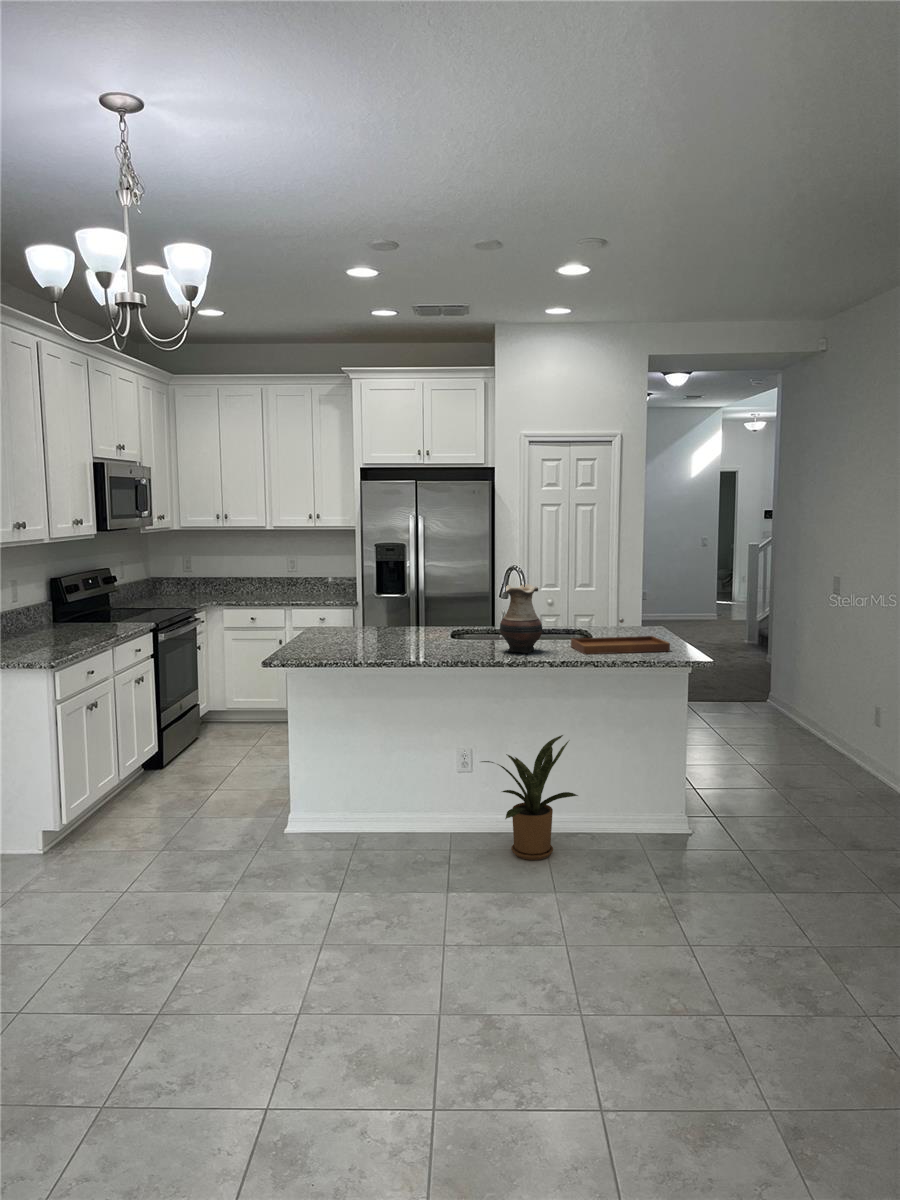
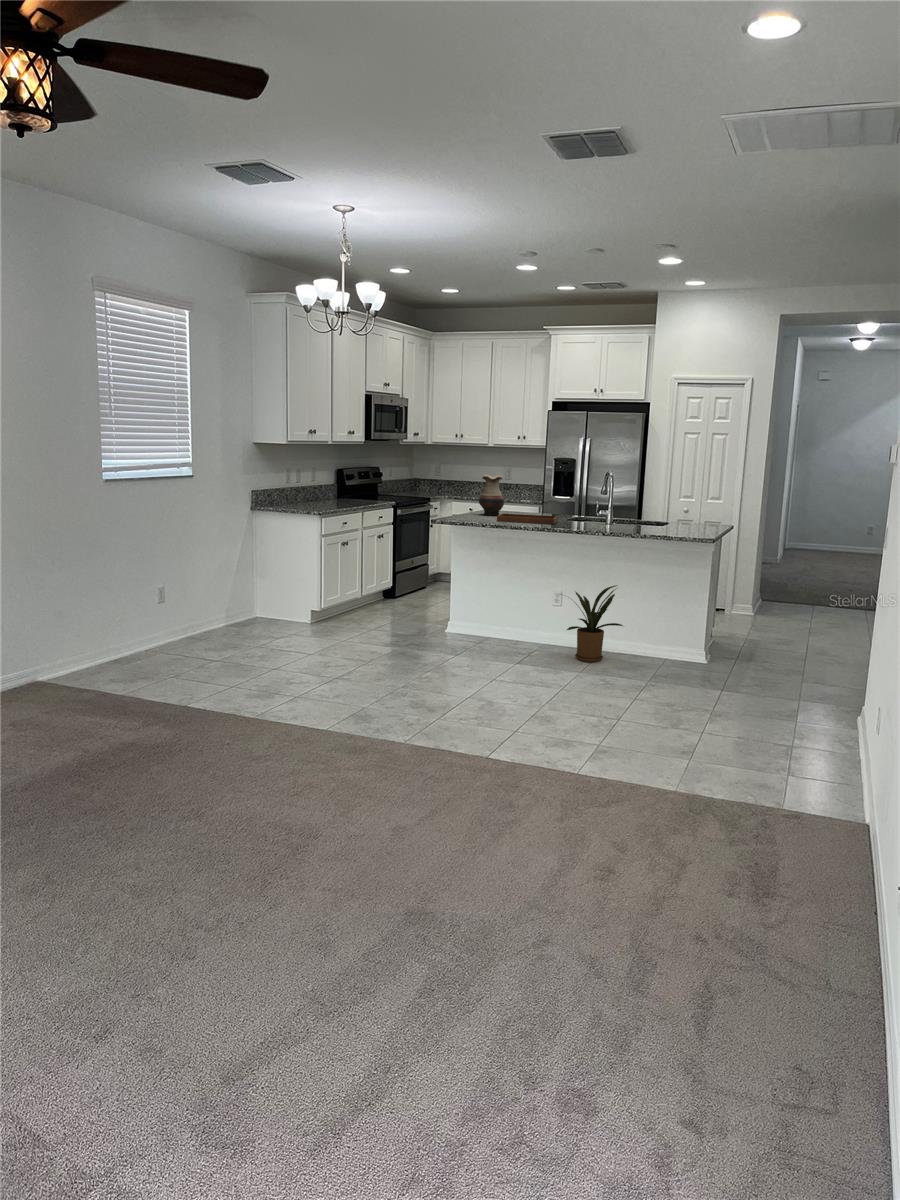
vase: present [500,584,542,653] -> present [479,475,504,516]
tray: present [571,618,670,654] -> present [497,502,558,524]

